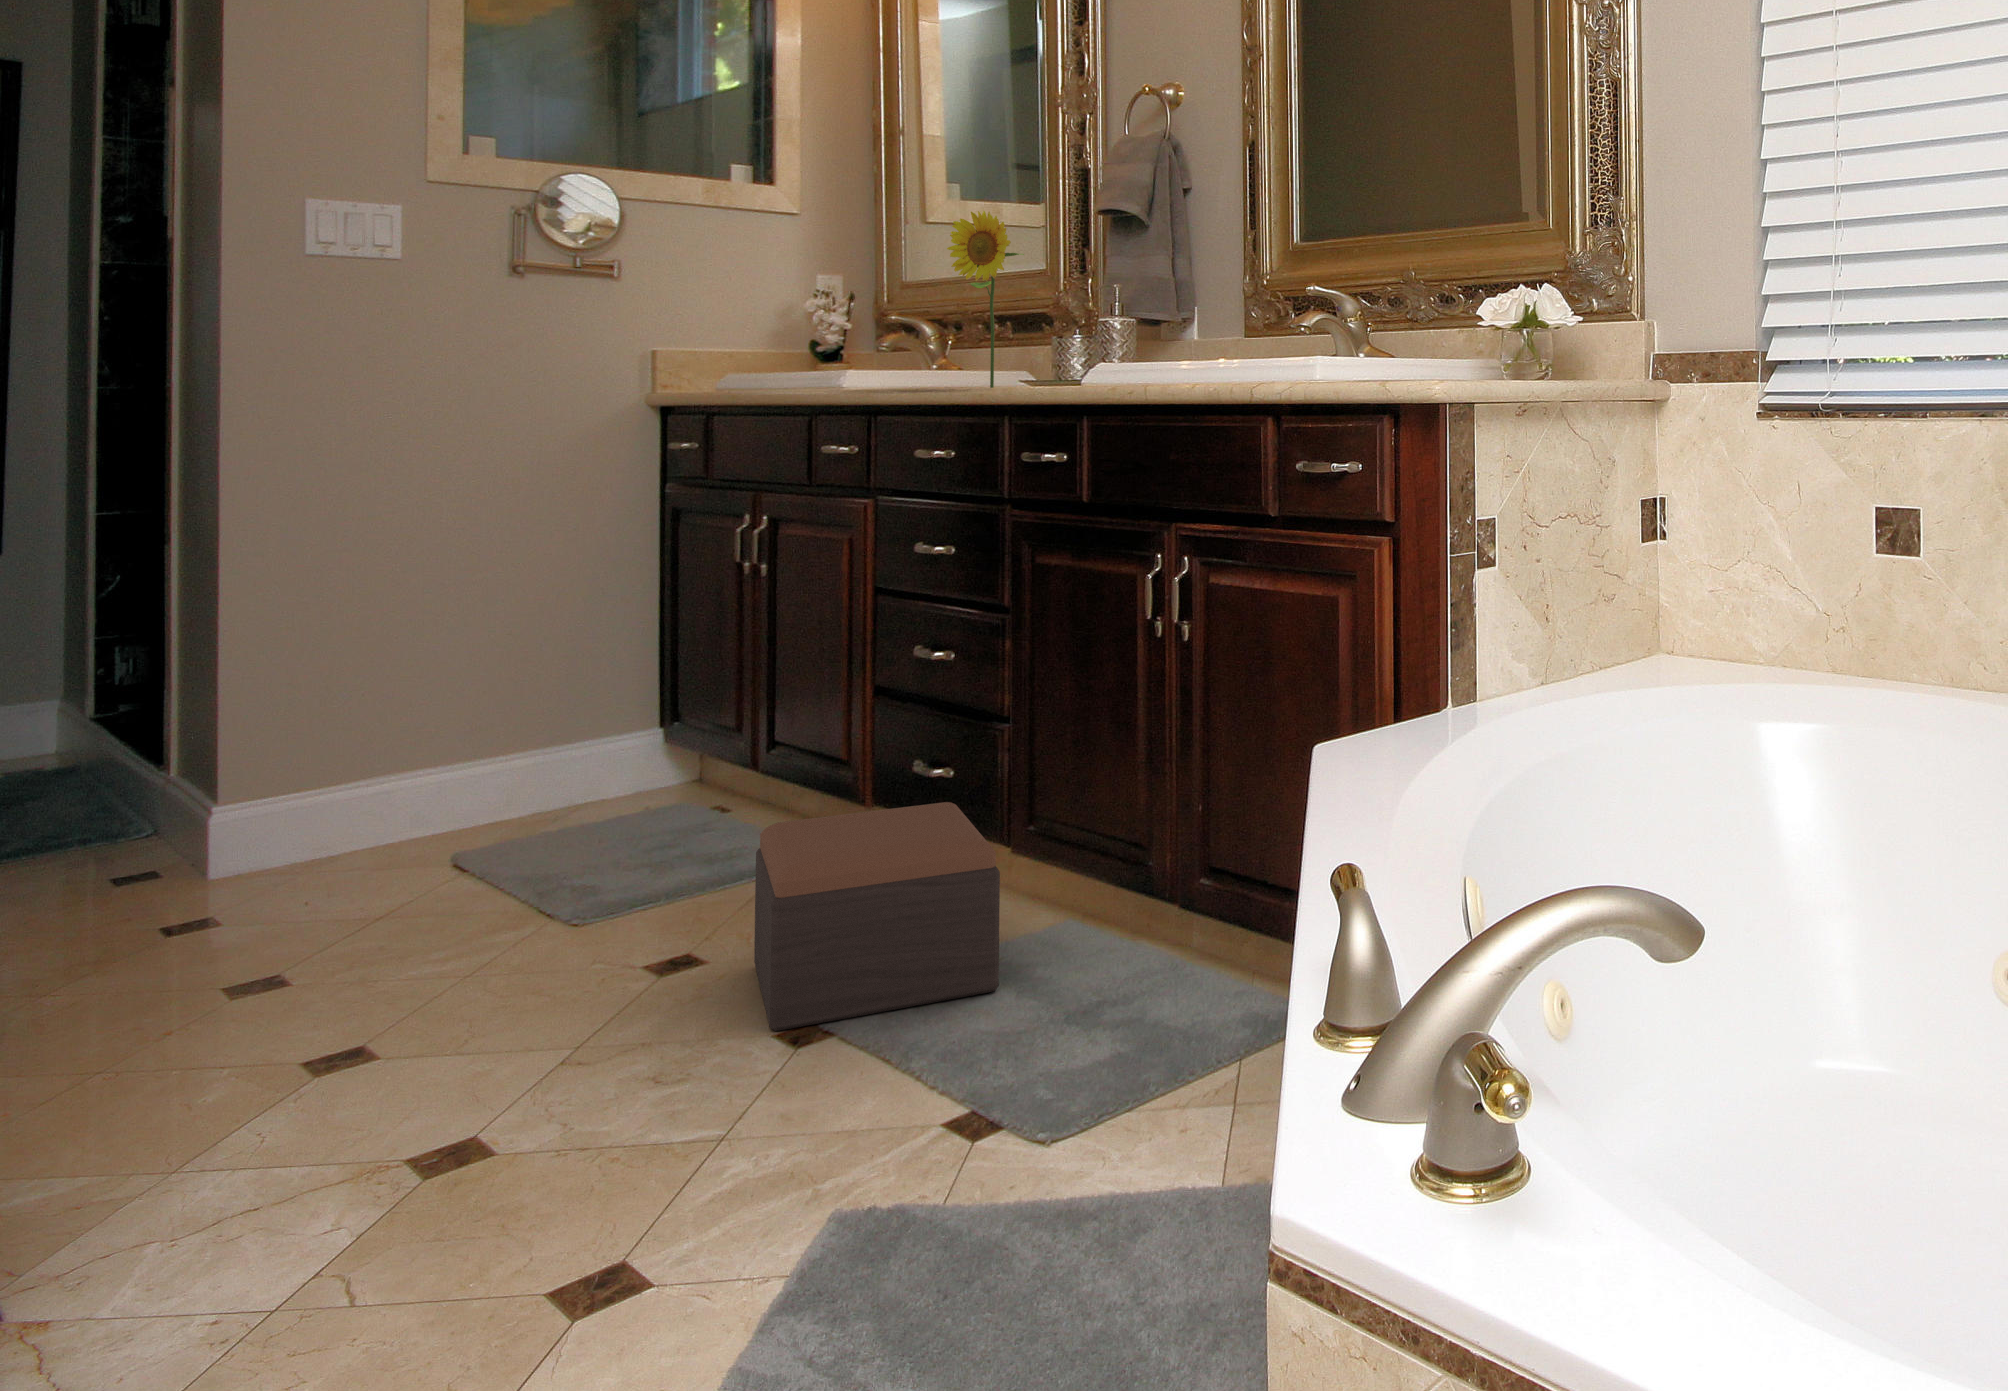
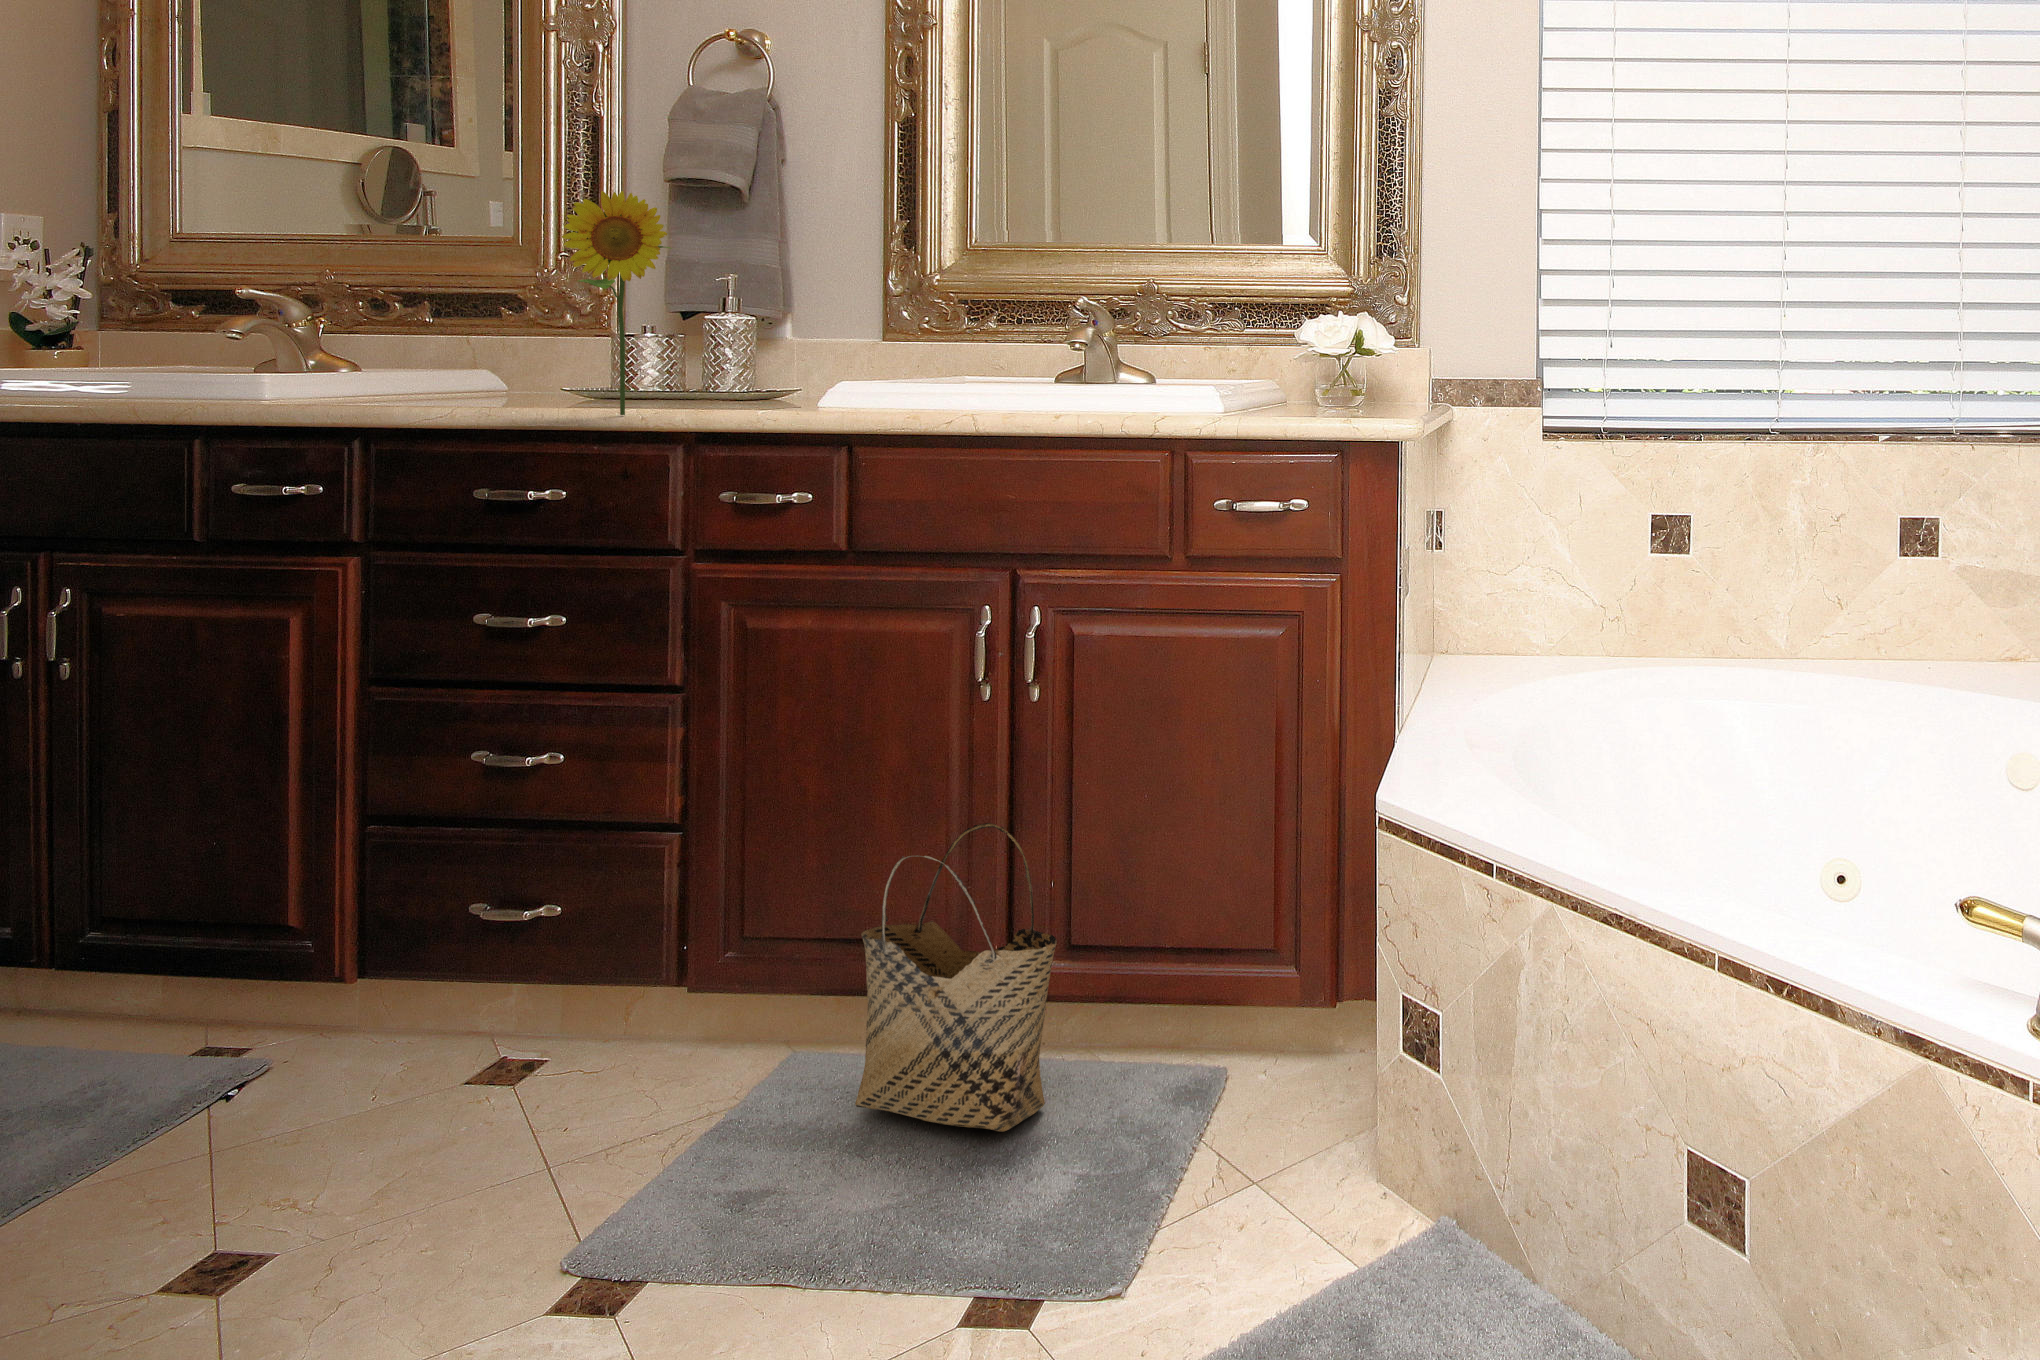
woven basket: none [1059,746,1193,1015] -> present [855,823,1057,1132]
footstool: present [754,802,1000,1031] -> none [373,944,793,1300]

